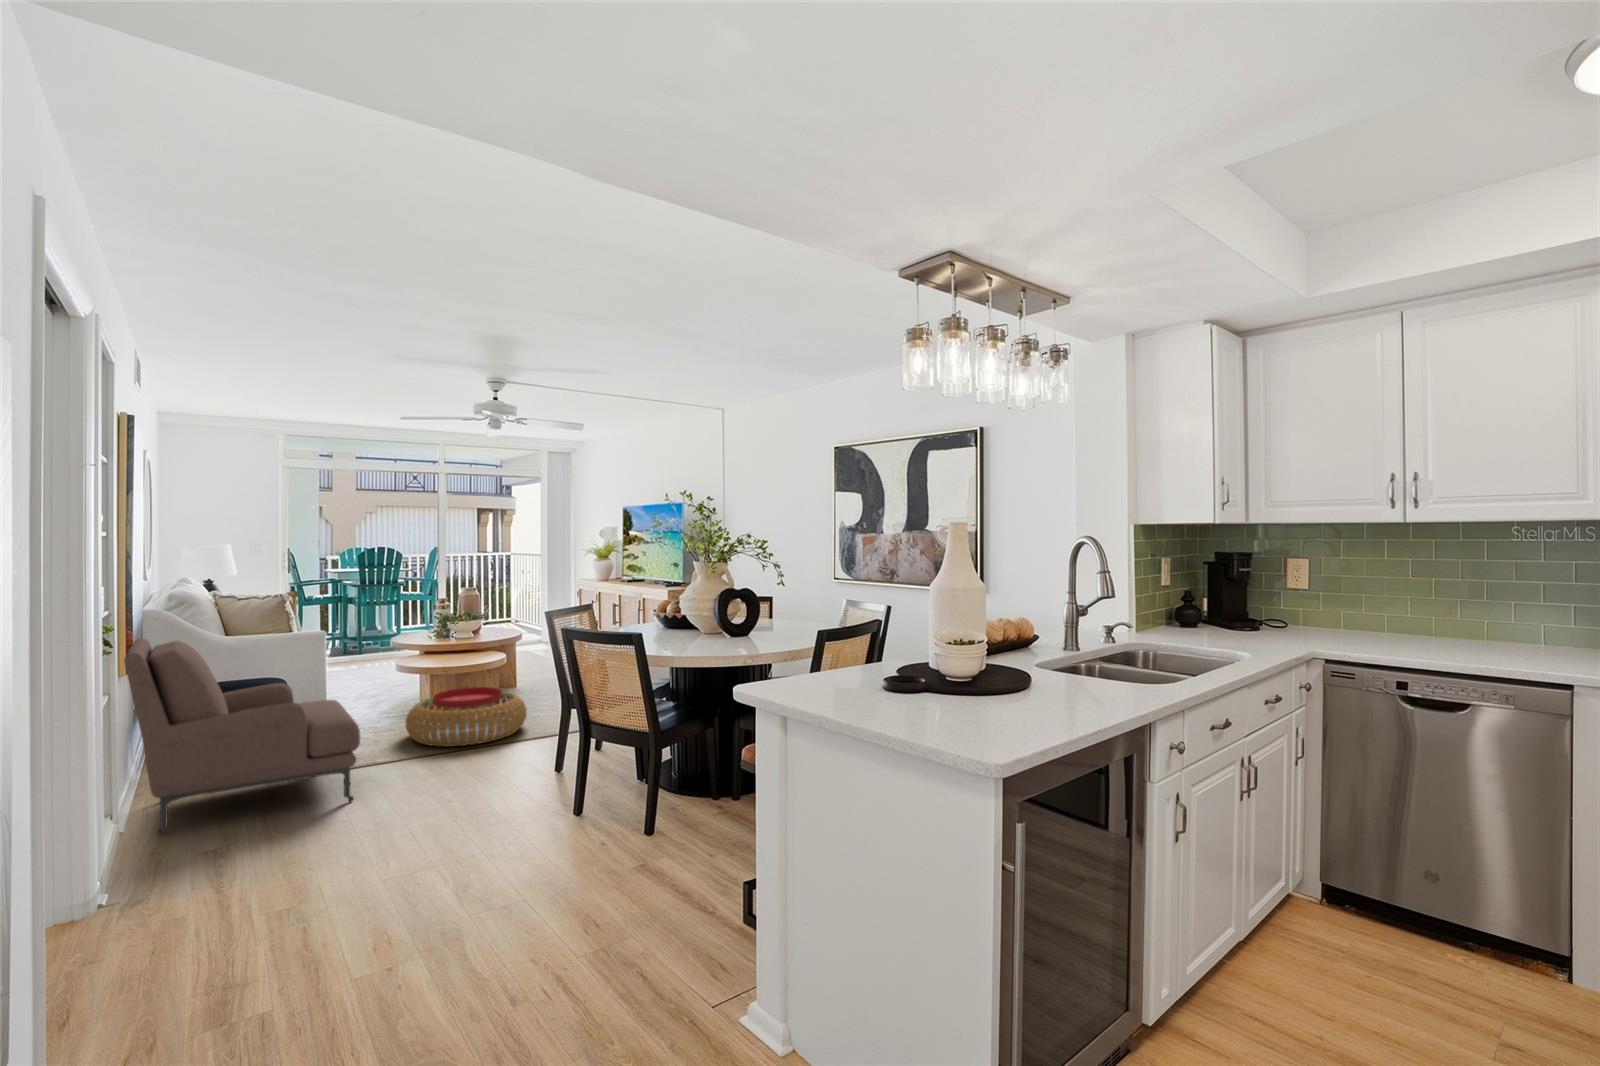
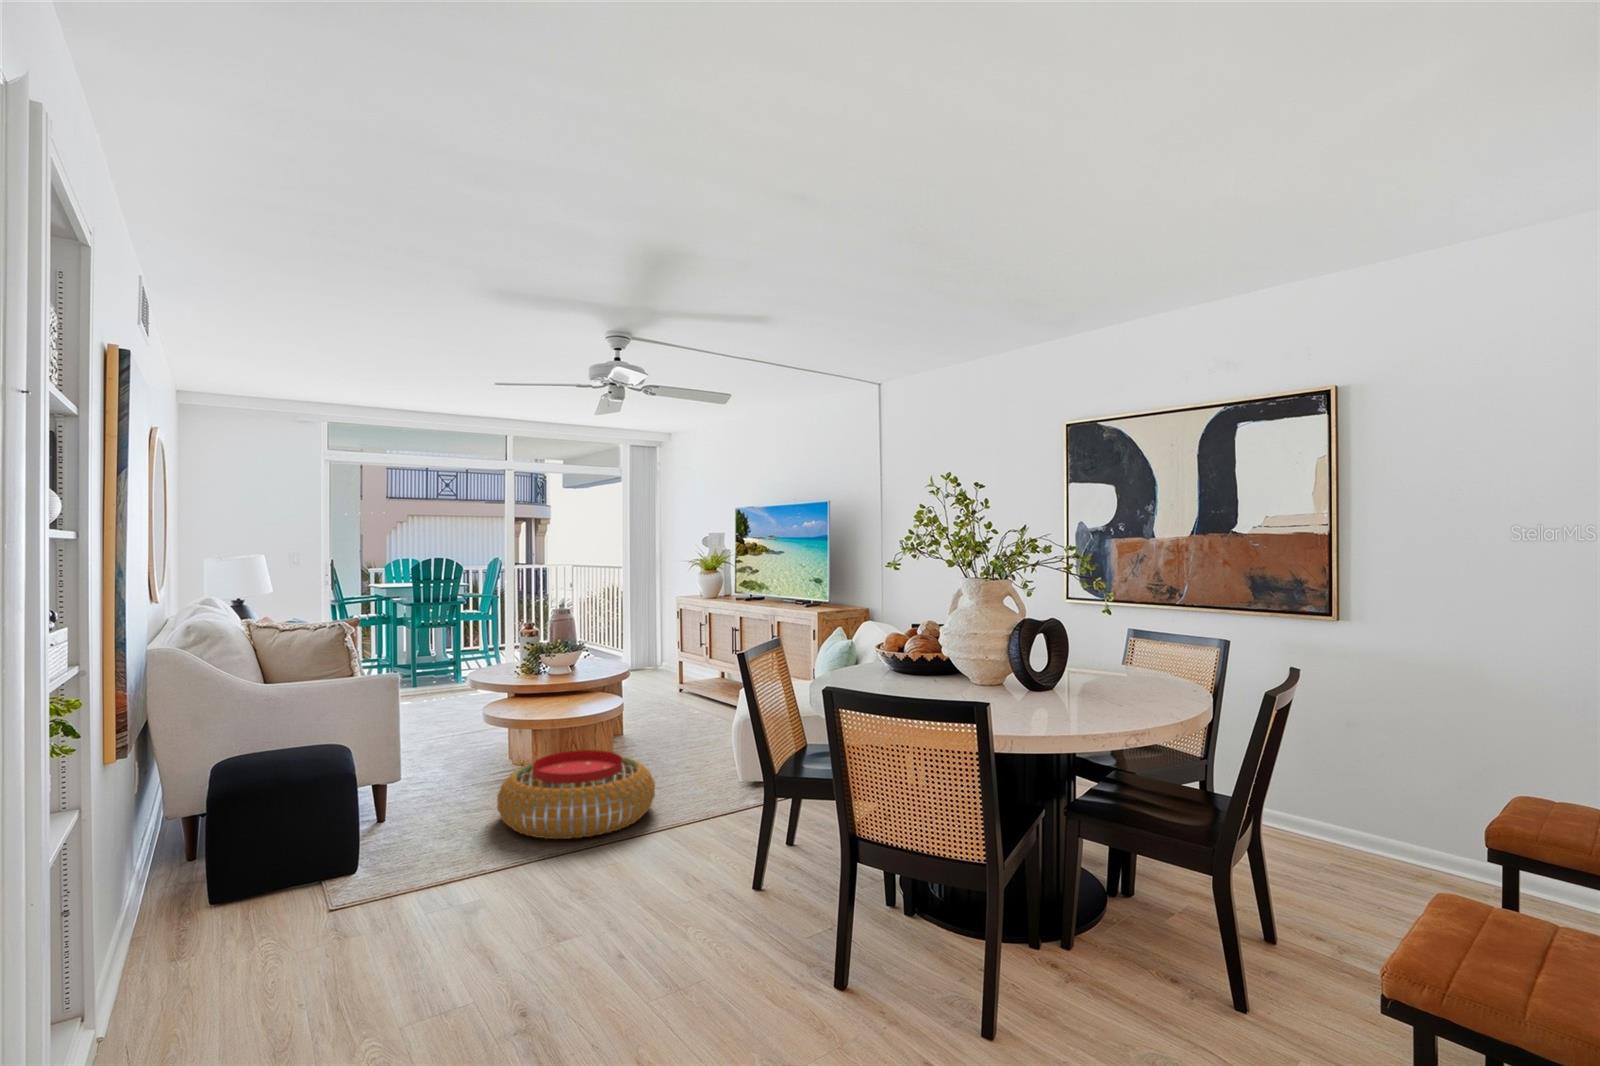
armchair: present [124,638,360,835] -> none [123,695,456,1003]

